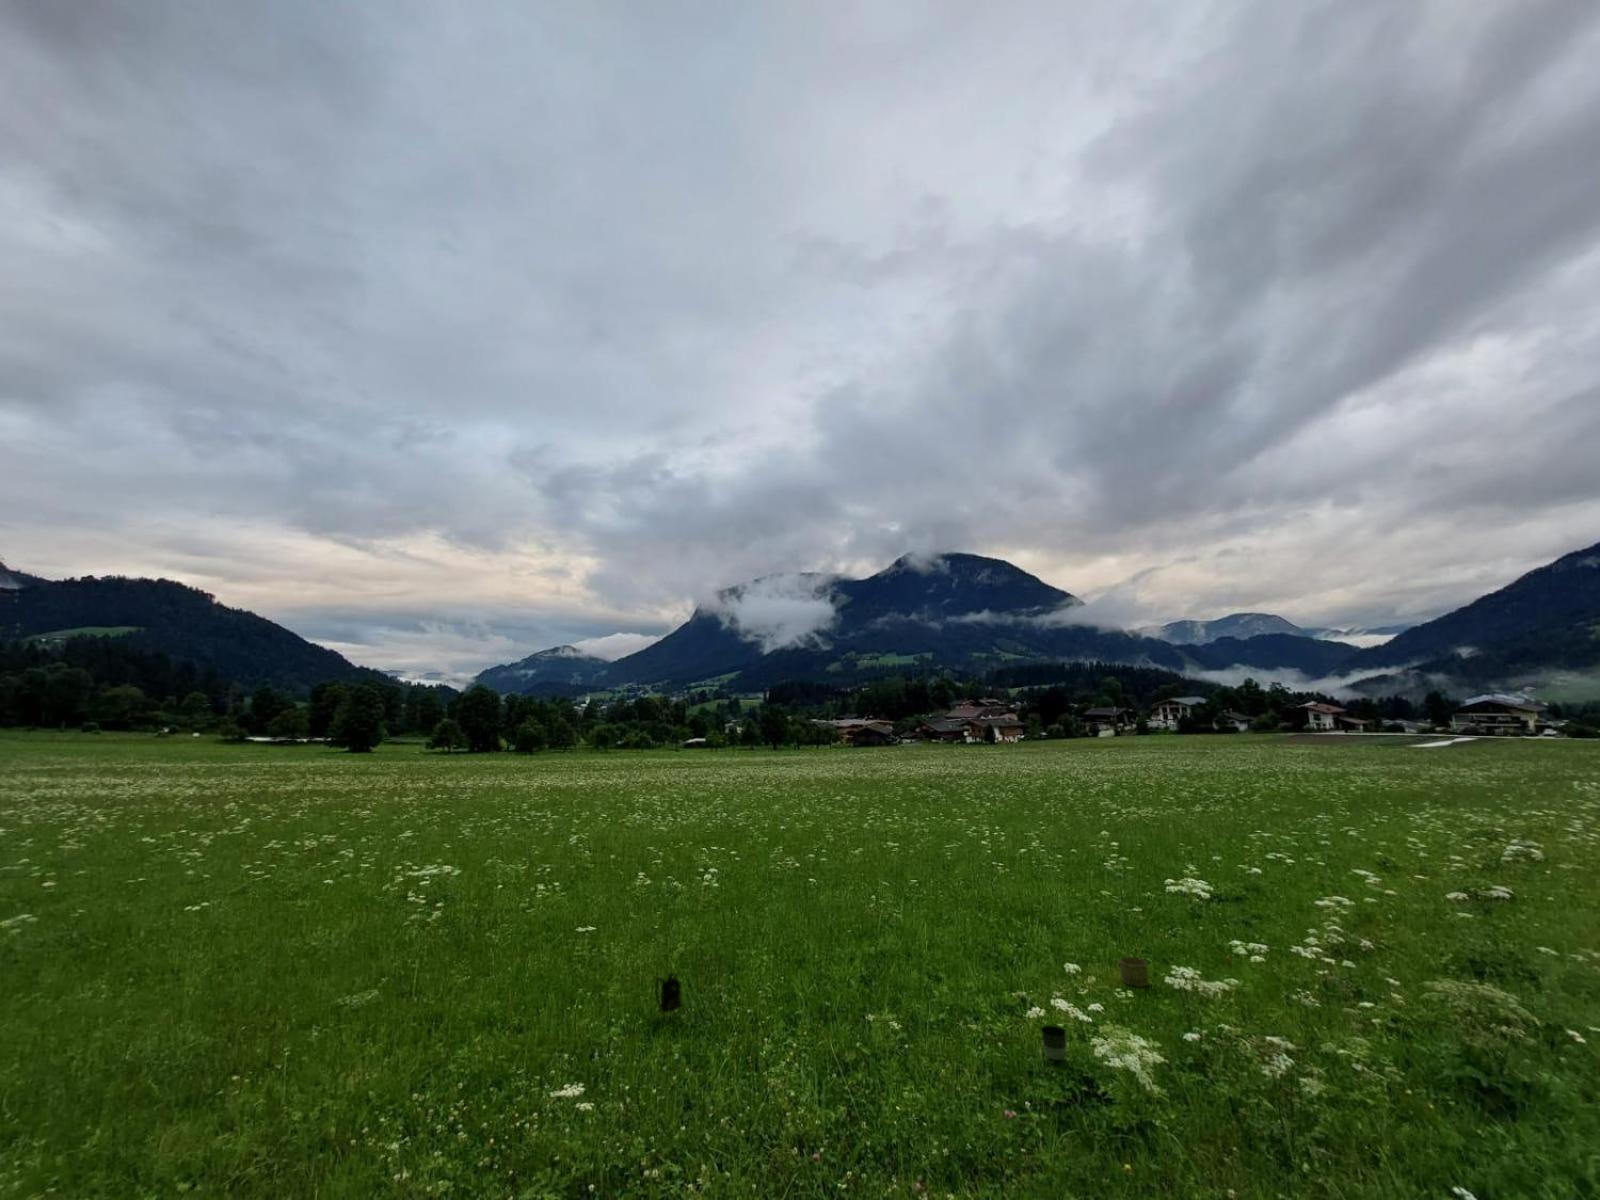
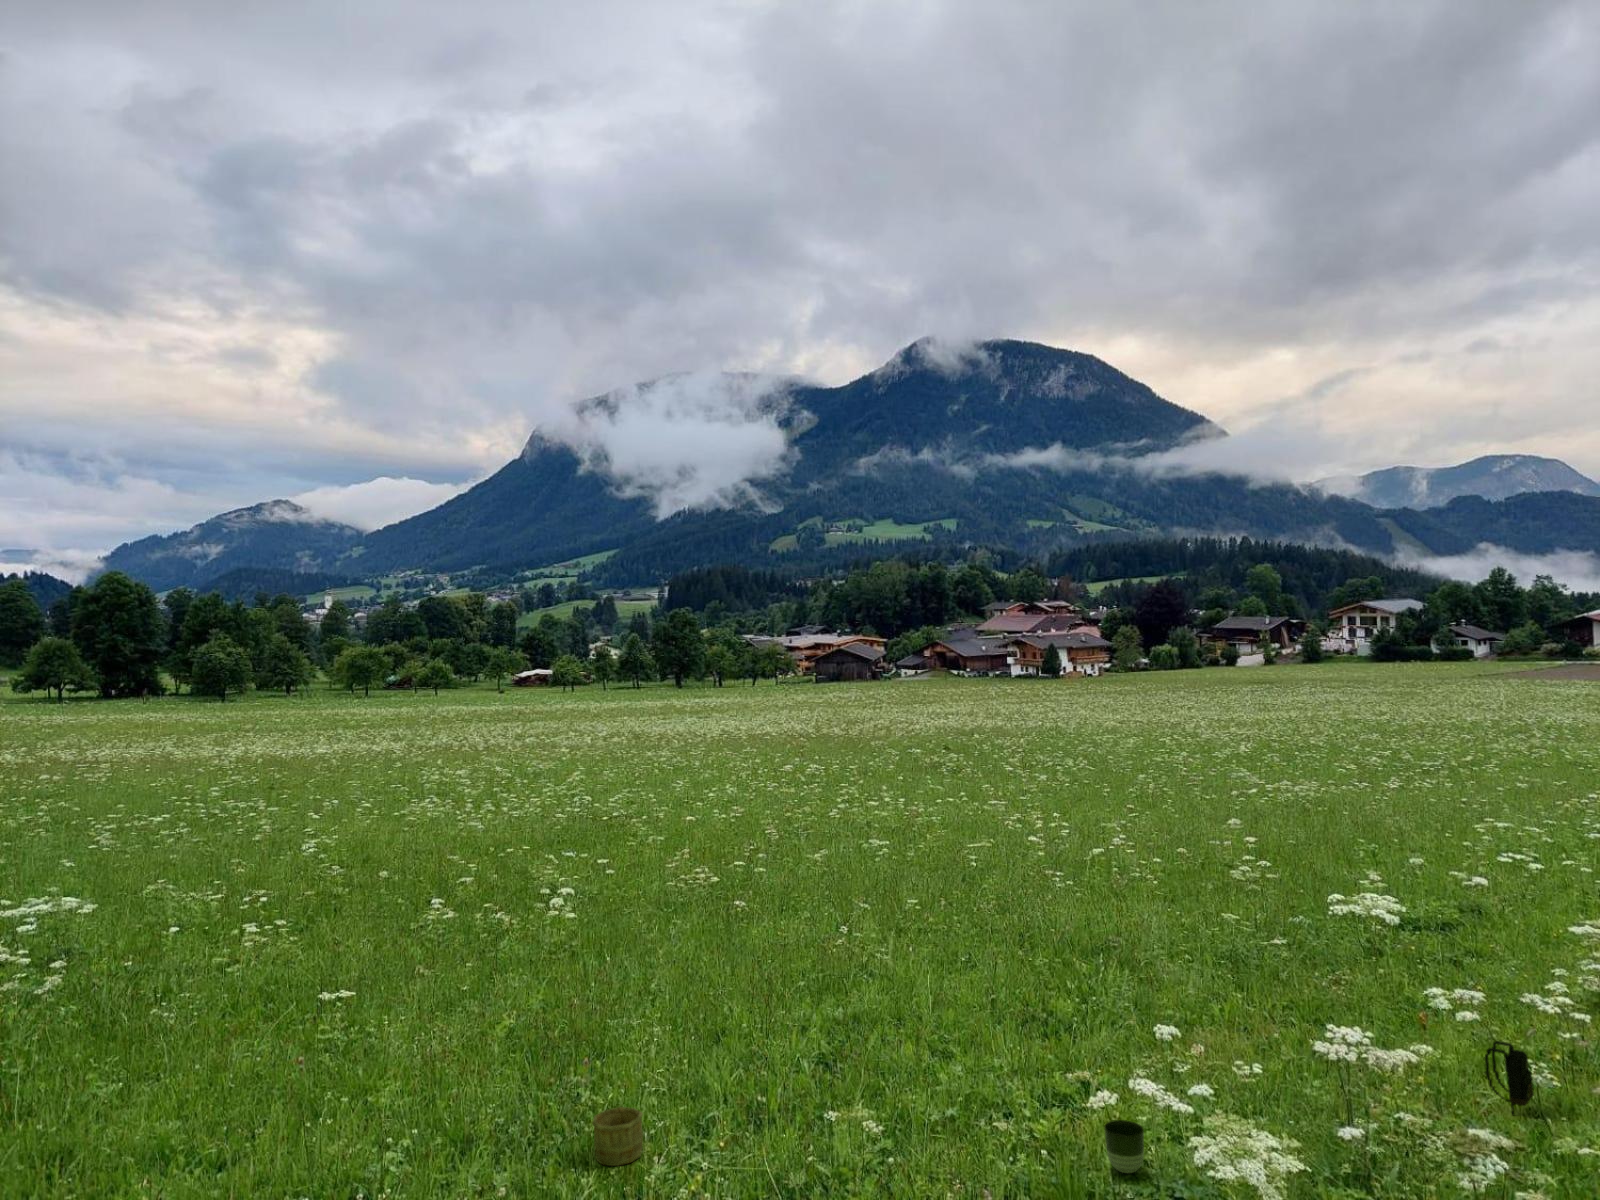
wooden bucket: present [1120,957,1148,987] -> present [592,1107,643,1166]
backpack: present [655,973,682,1017] -> present [1484,1041,1534,1115]

